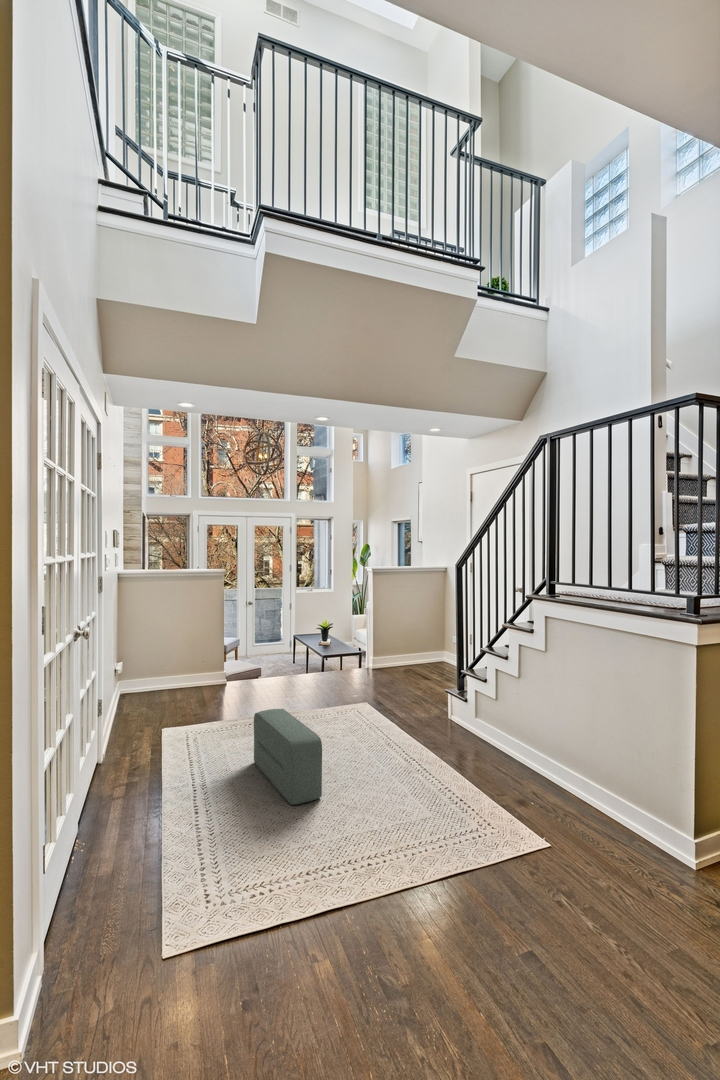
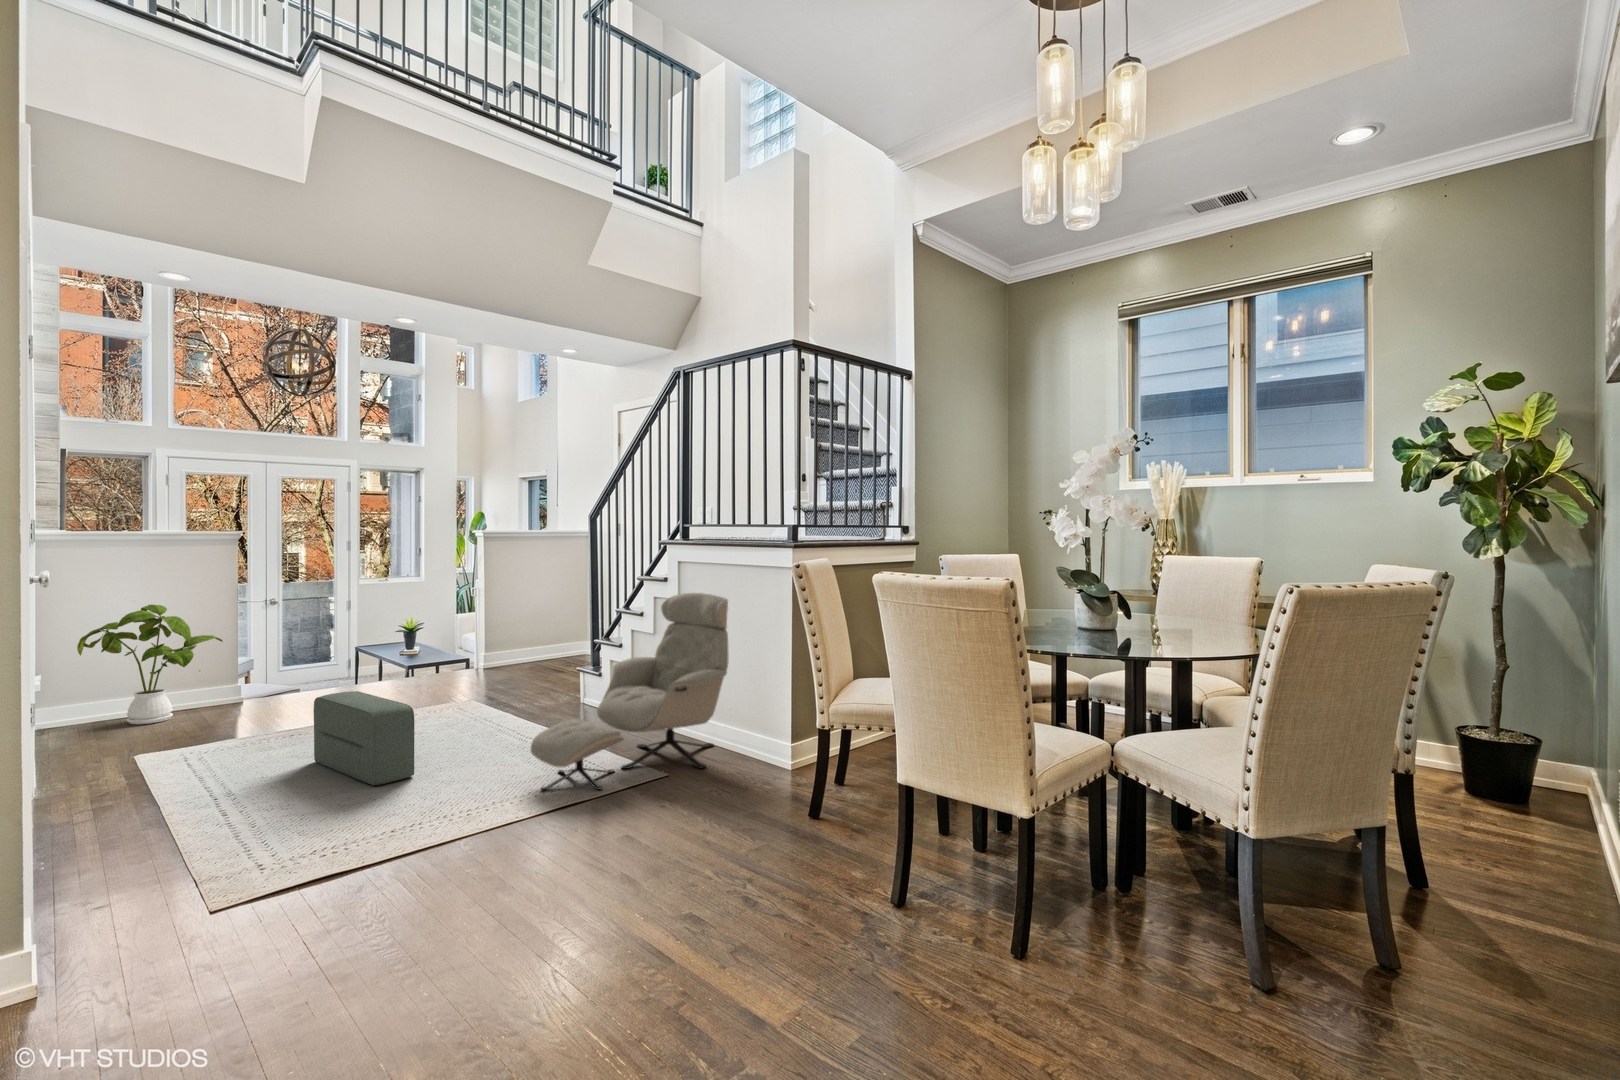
house plant: none [132,622,210,701] -> present [77,605,223,724]
armchair: none [417,650,613,860] -> present [531,593,728,791]

